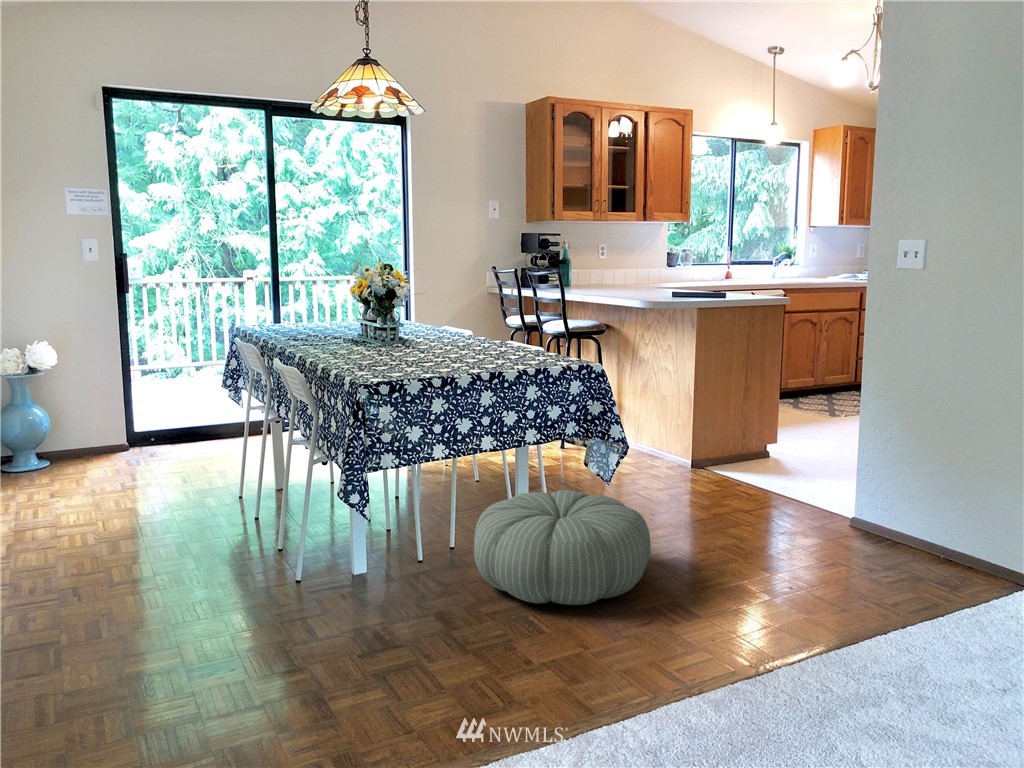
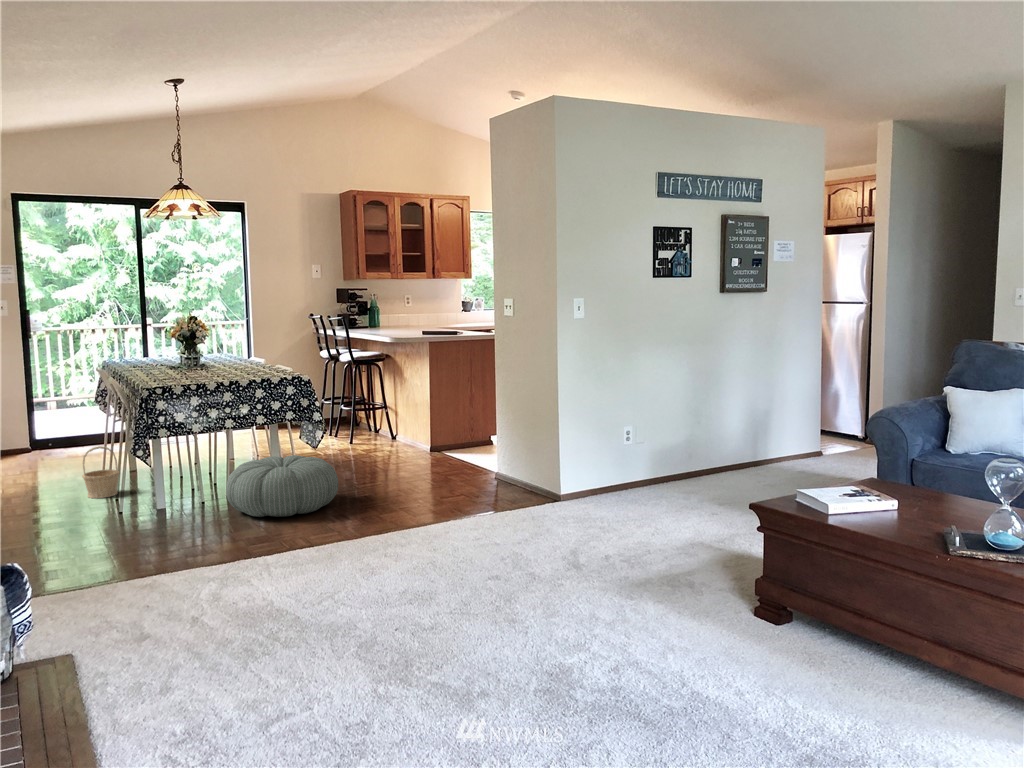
basket: none [227,463,281,544] -> present [82,446,120,498]

